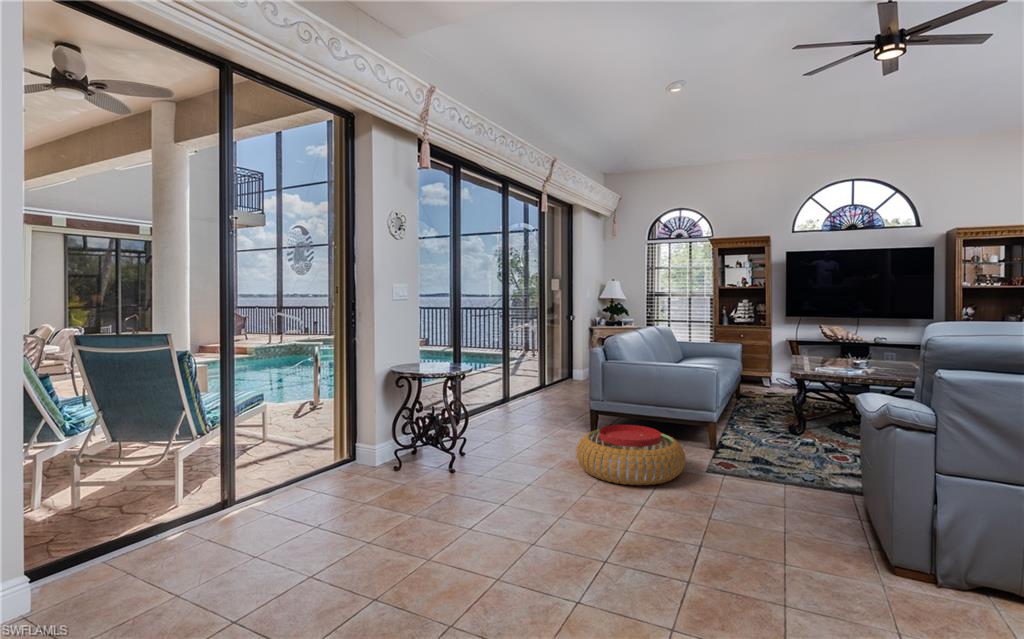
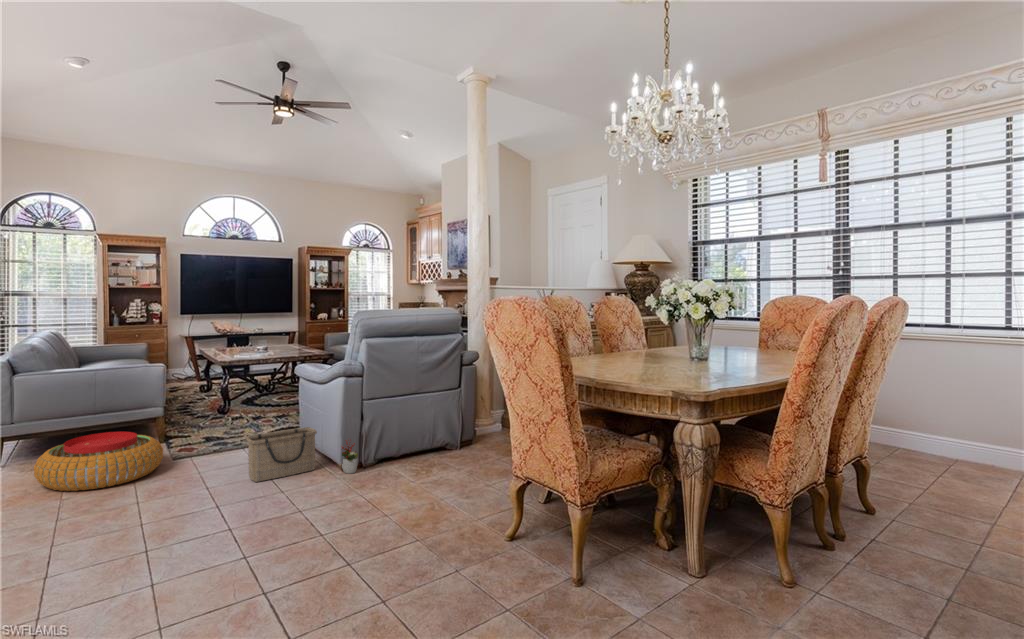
basket: none [754,475,871,563] -> present [246,427,317,482]
decorative plant: none [907,534,951,607] -> present [342,439,358,473]

